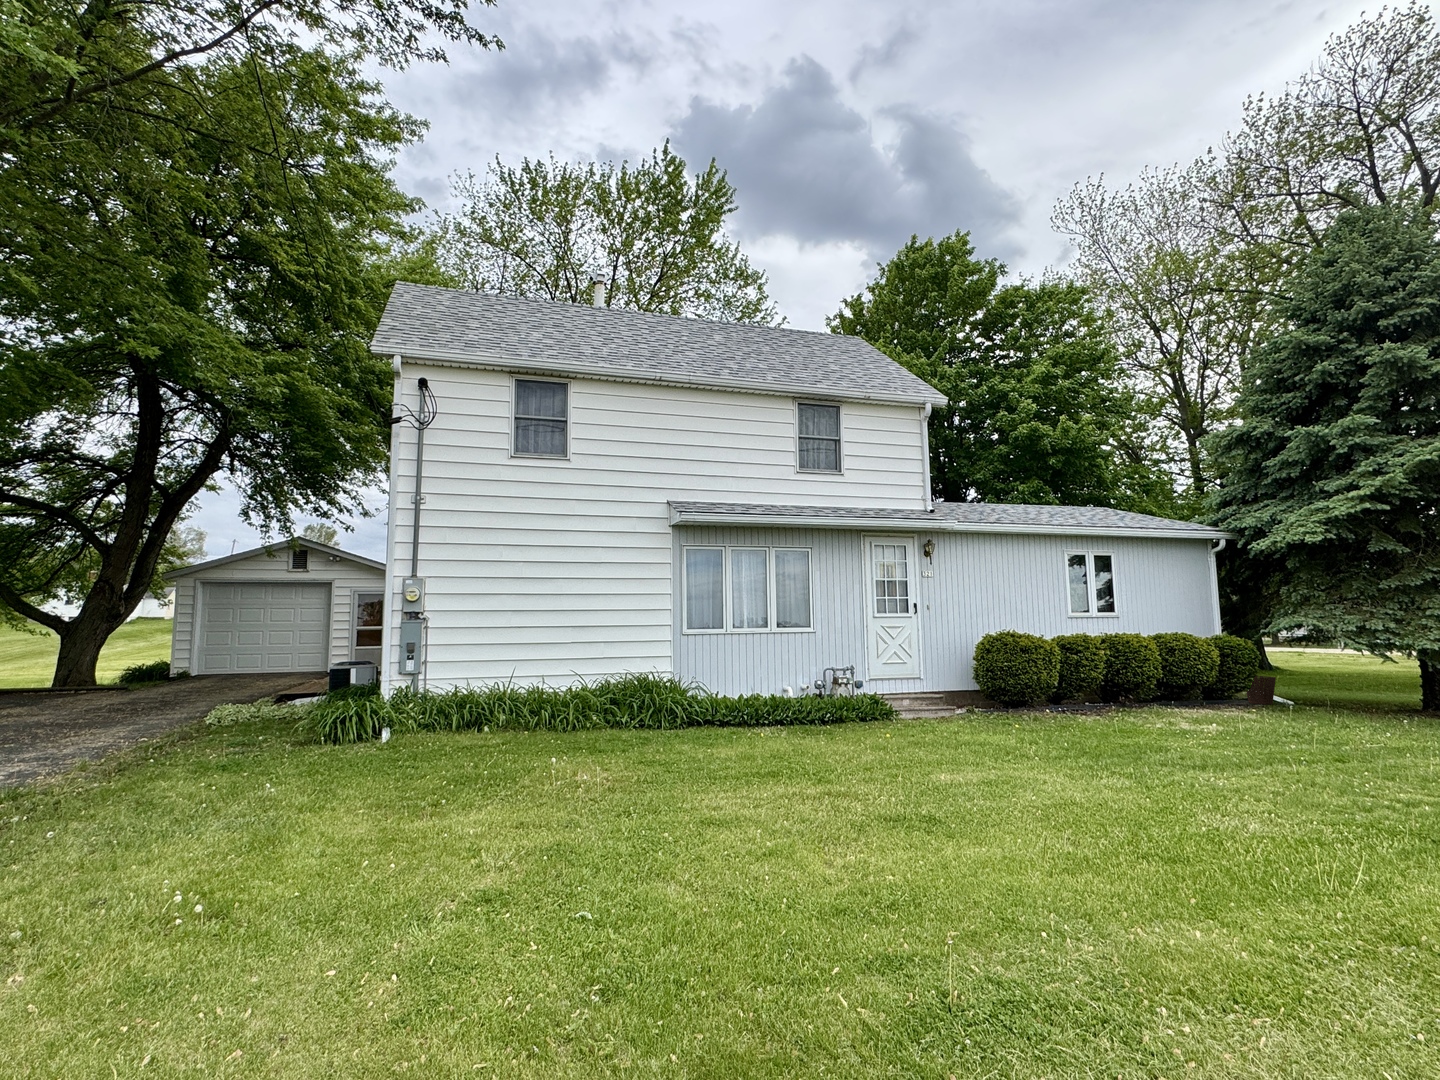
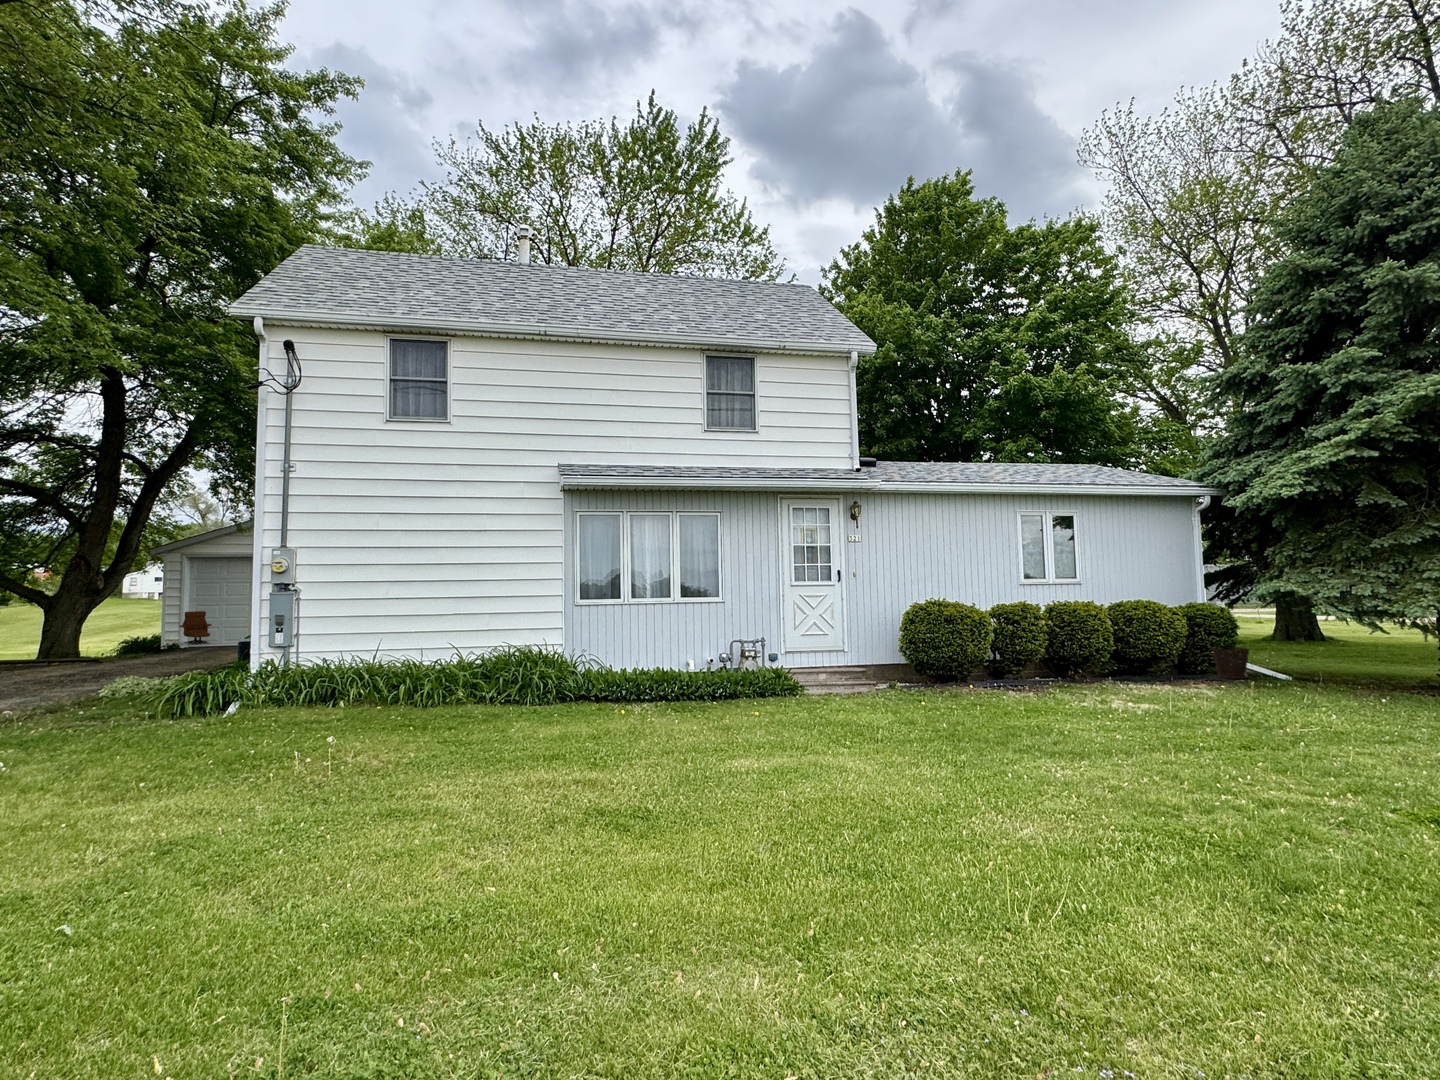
lounge chair: none [185,644,220,679] -> present [179,611,212,644]

